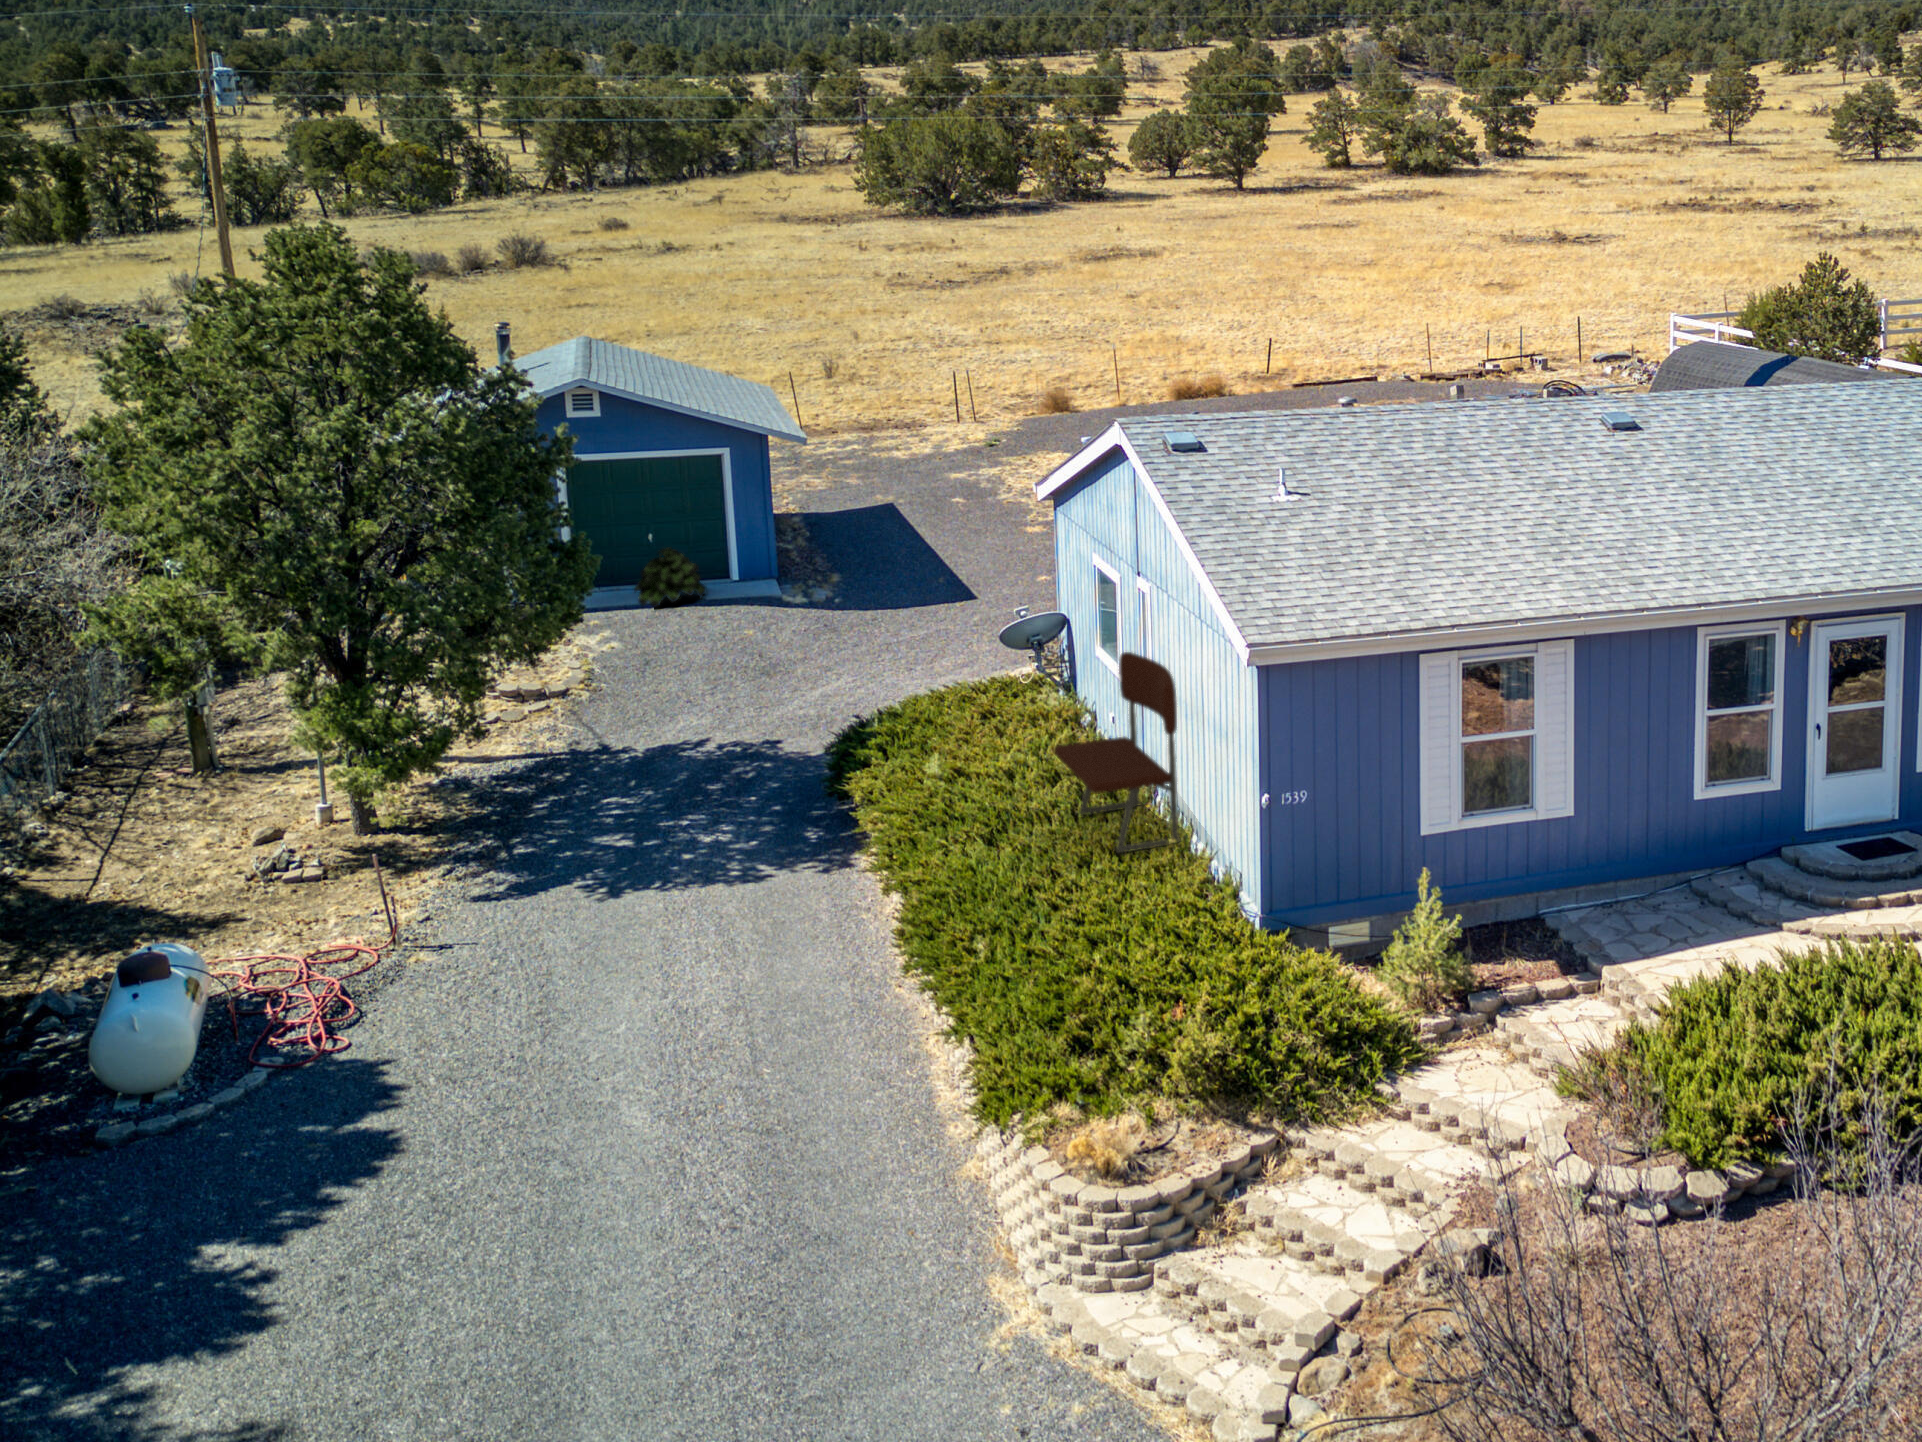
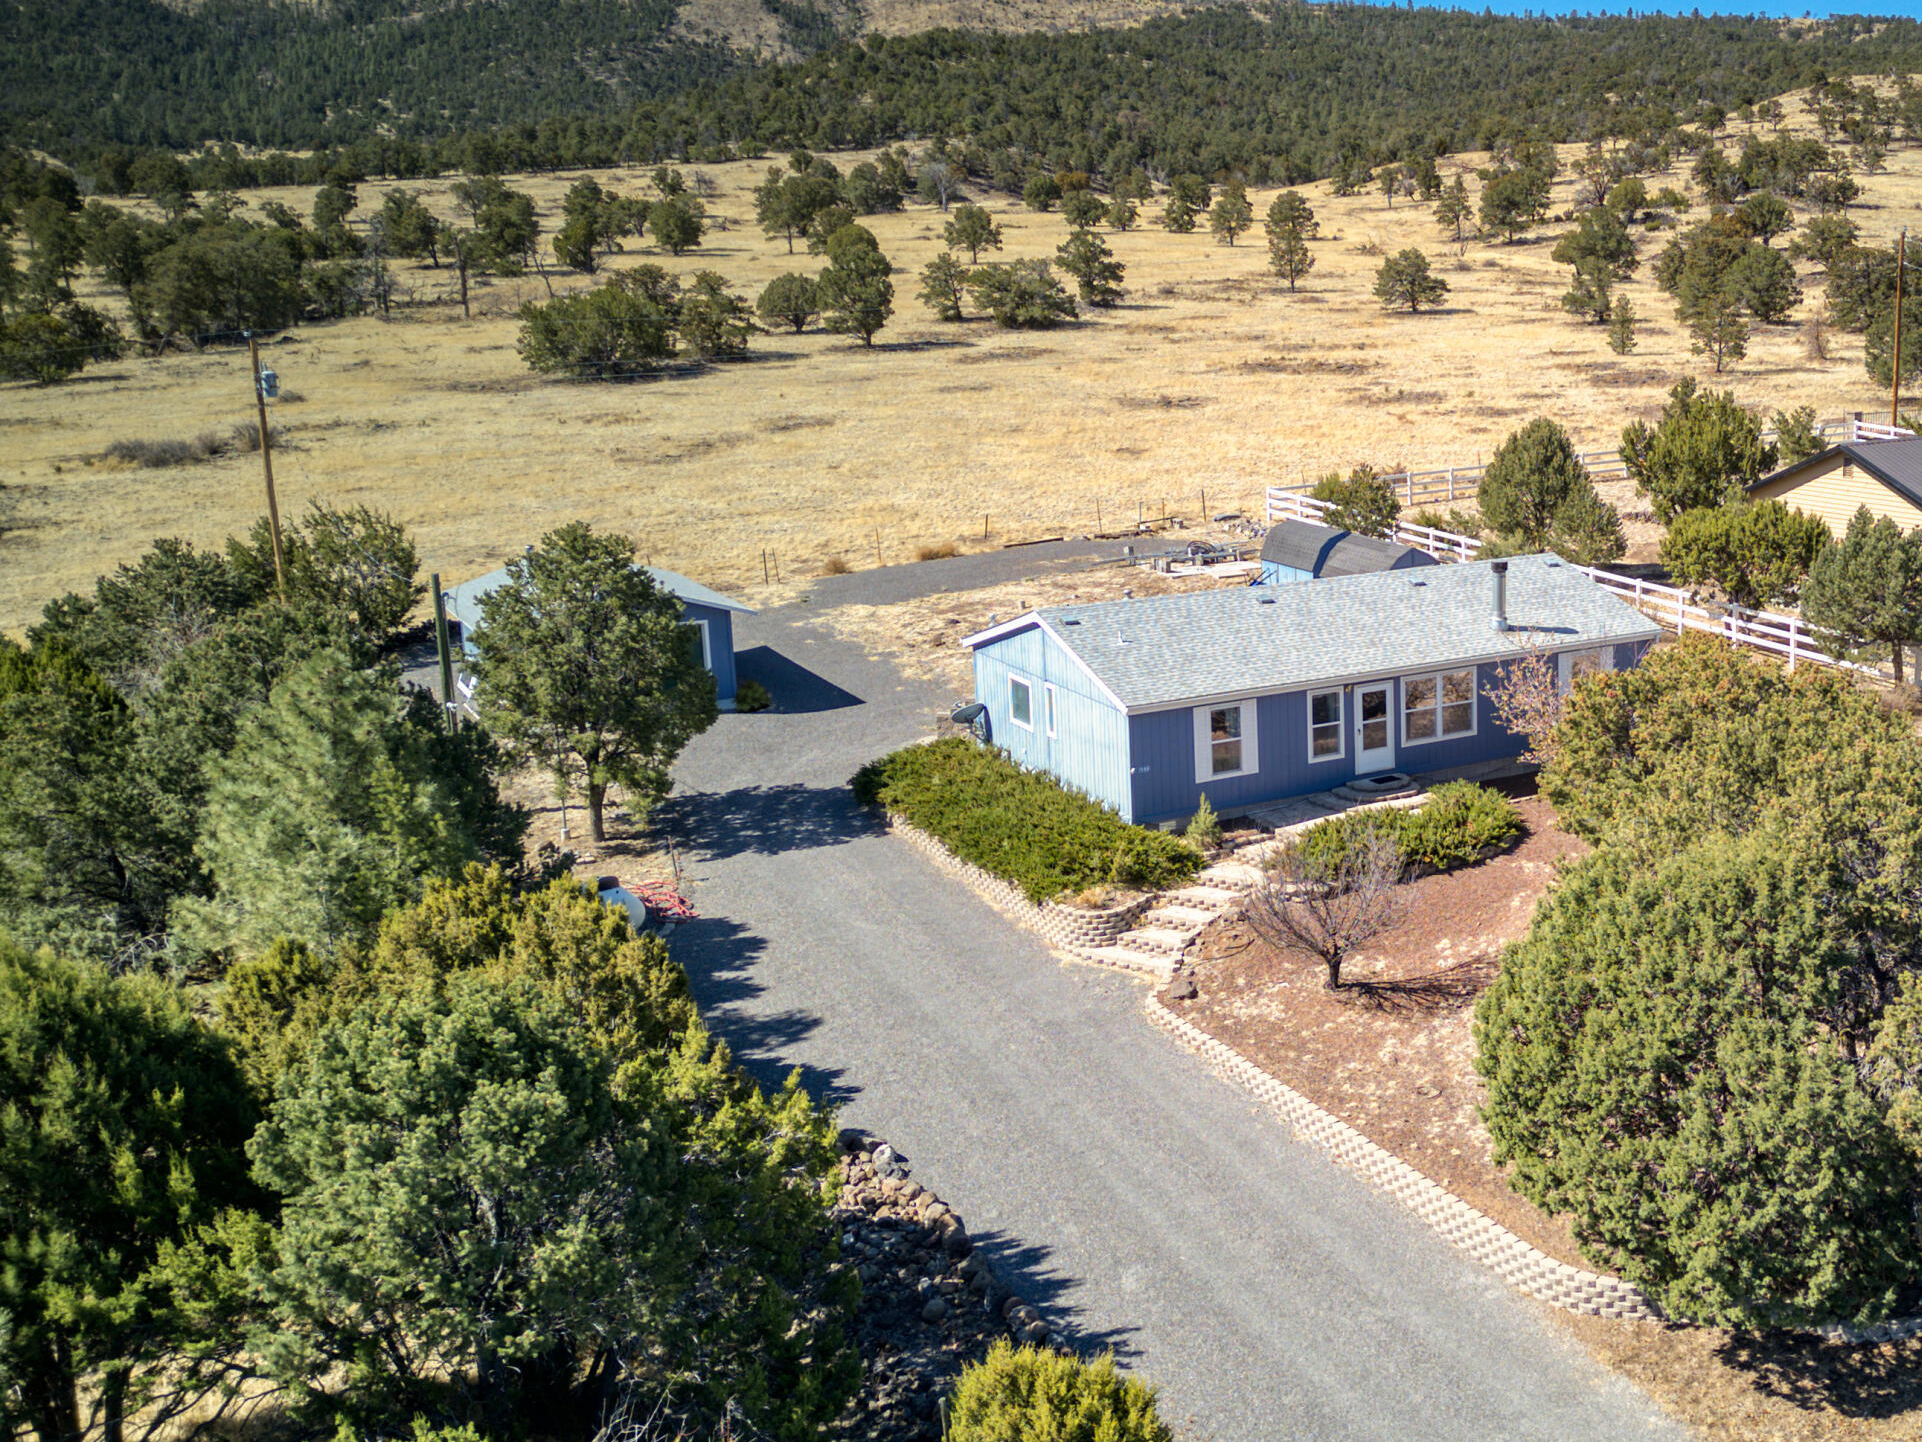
bench: present [1054,652,1181,853] -> none [1026,715,1090,801]

